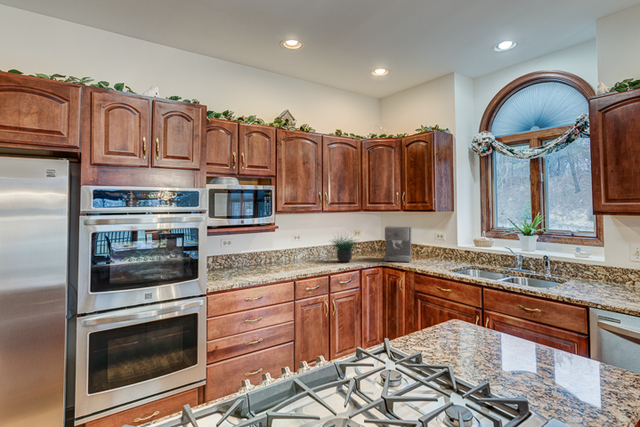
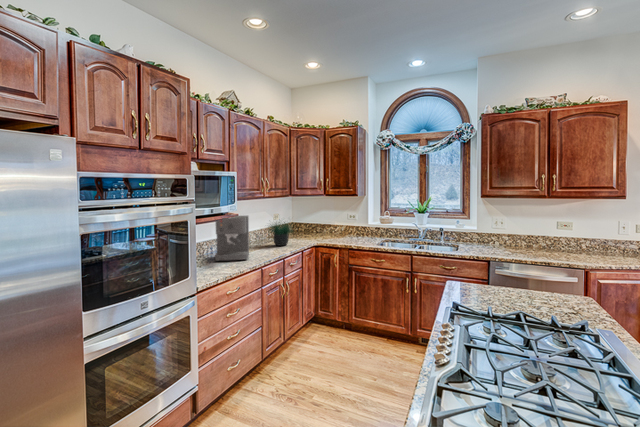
coffee maker: present [384,226,411,262] -> present [215,215,249,261]

